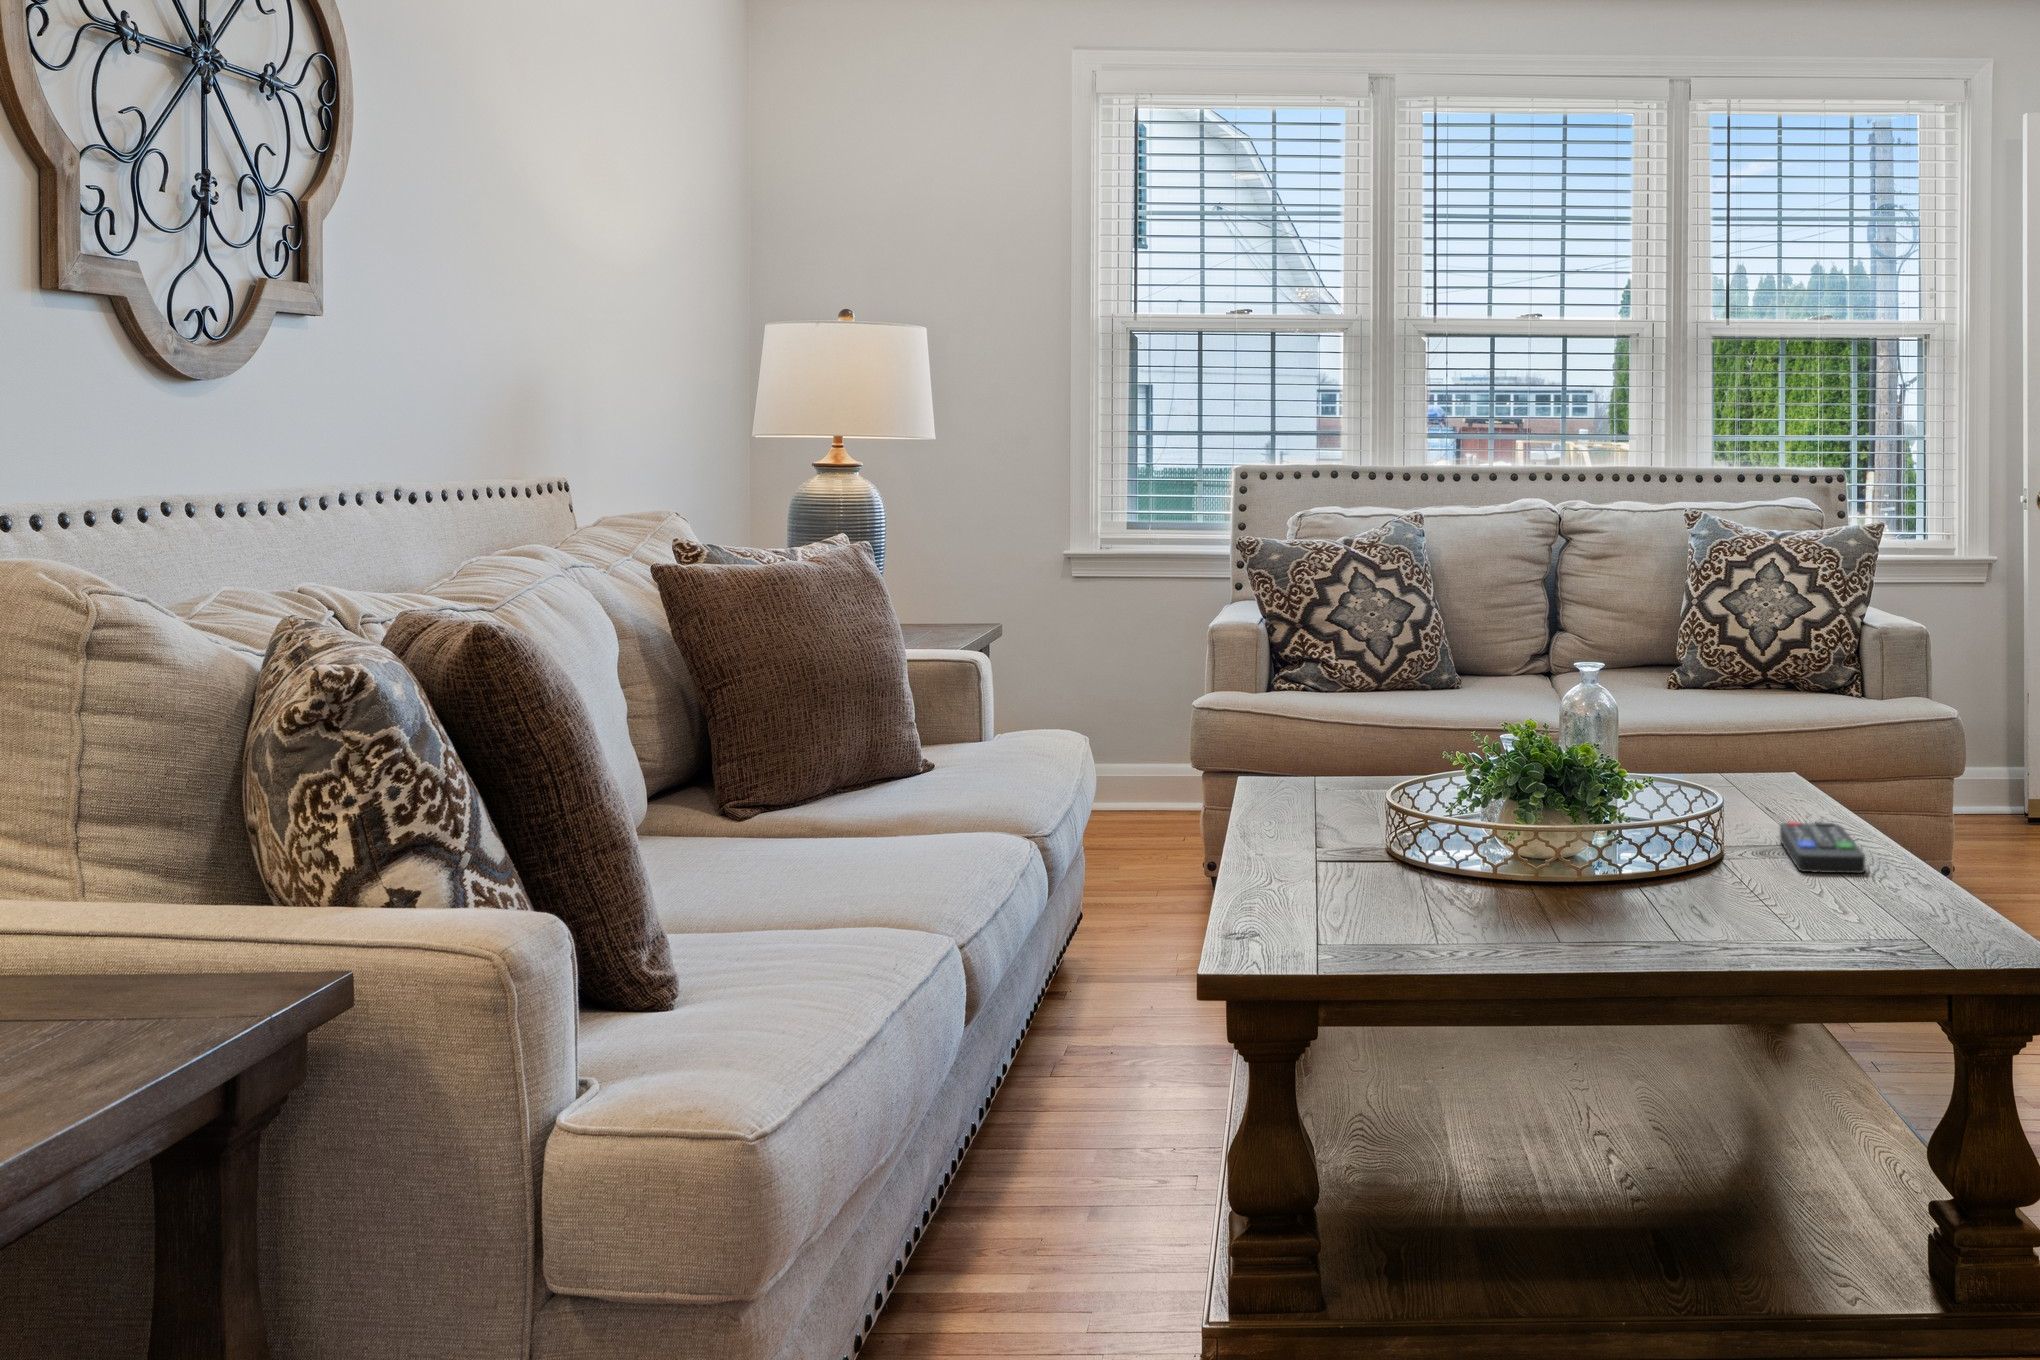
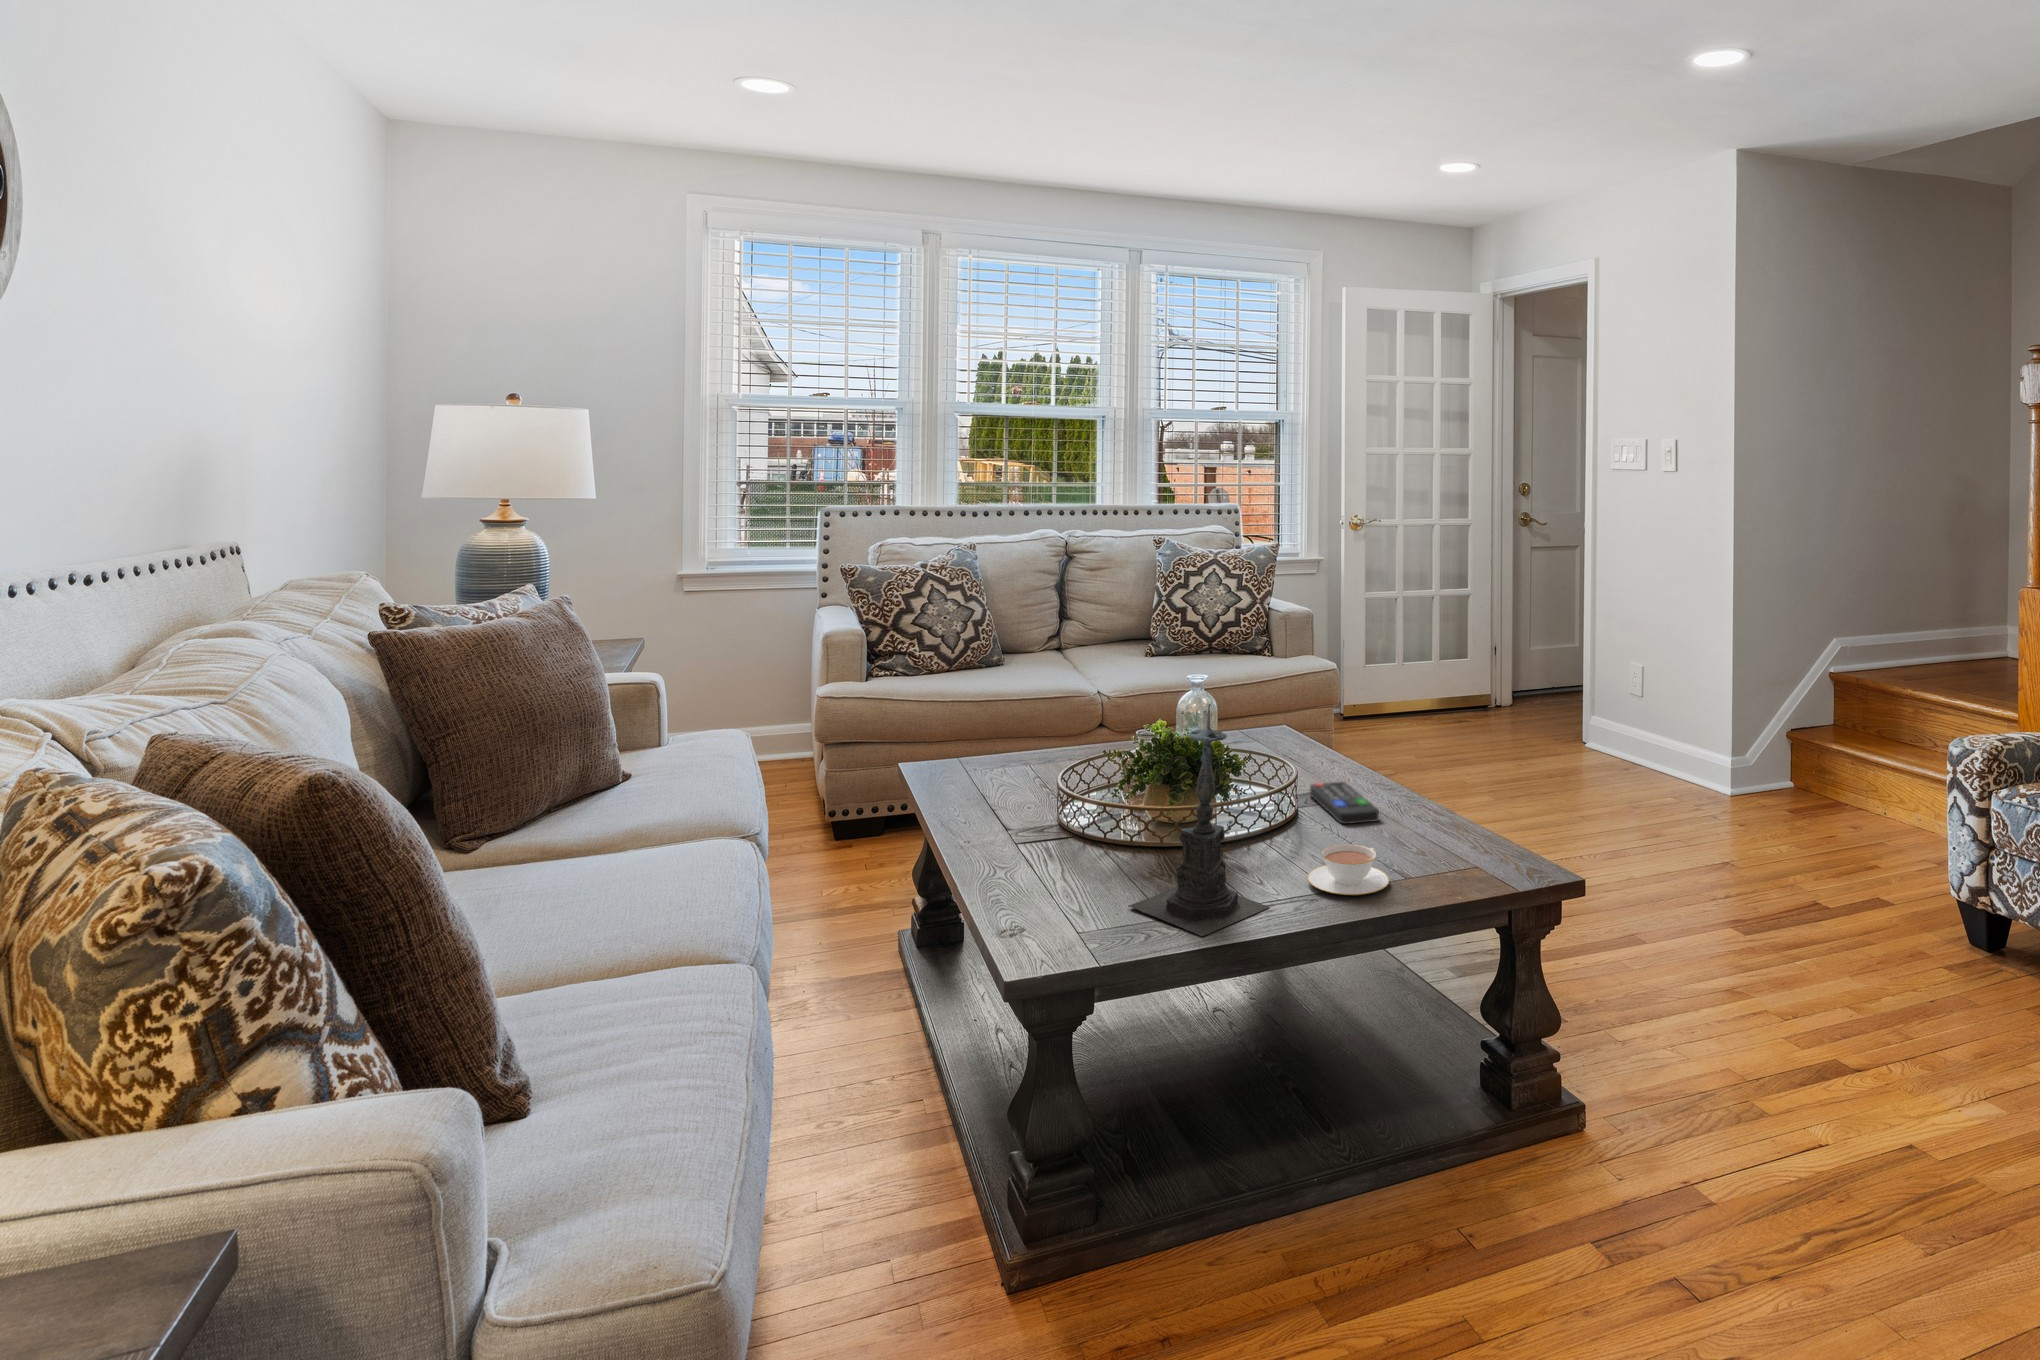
candle holder: none [1411,634,1606,954] -> present [1128,704,1269,936]
teacup: none [1683,872,1812,937] -> present [1307,844,1389,895]

